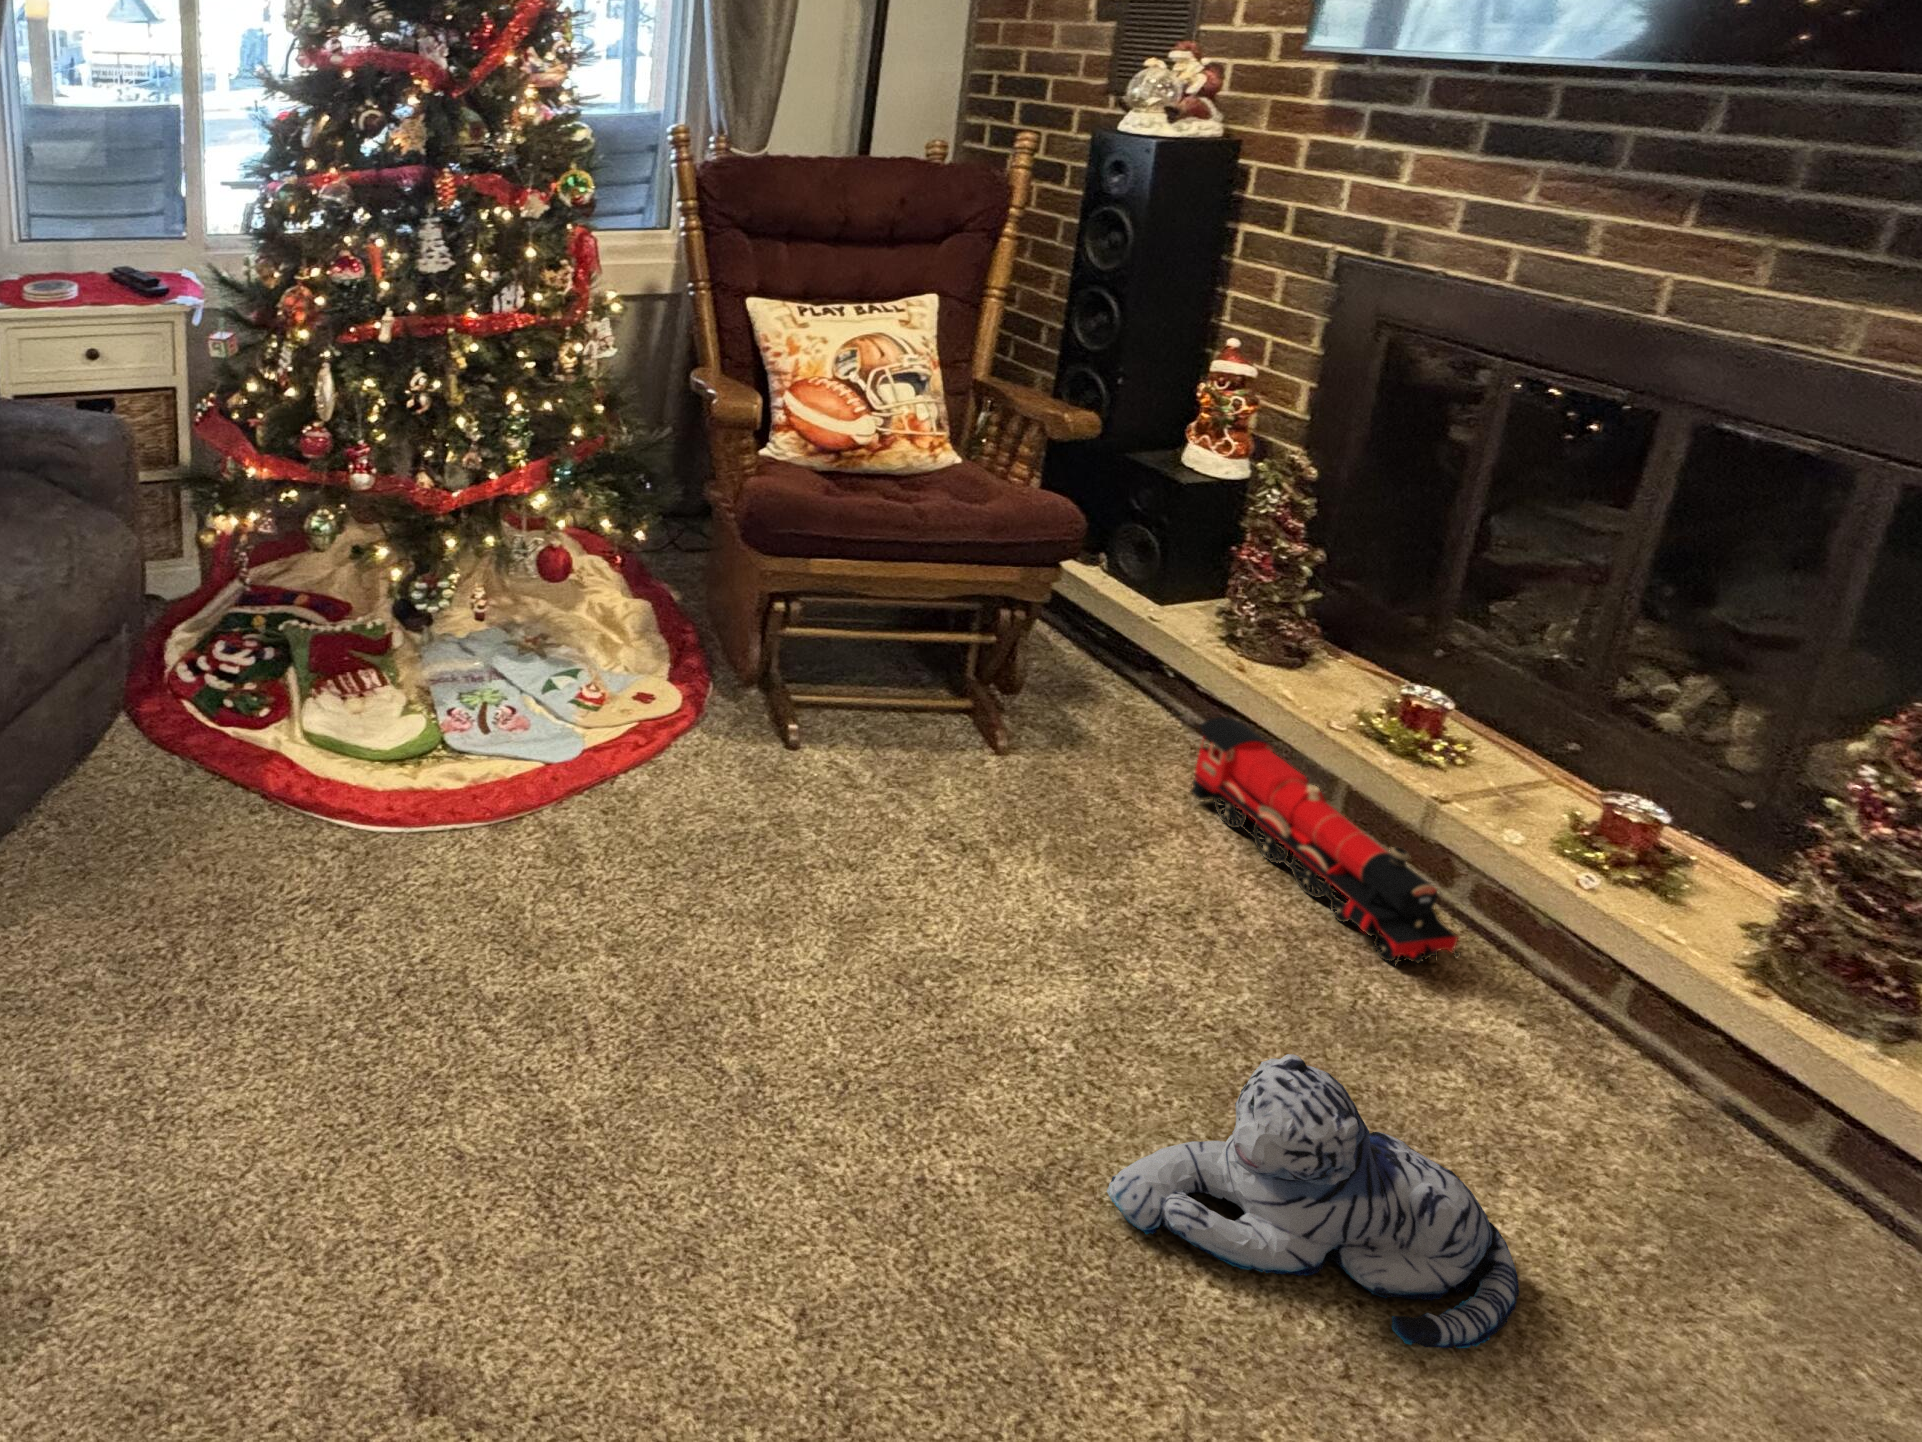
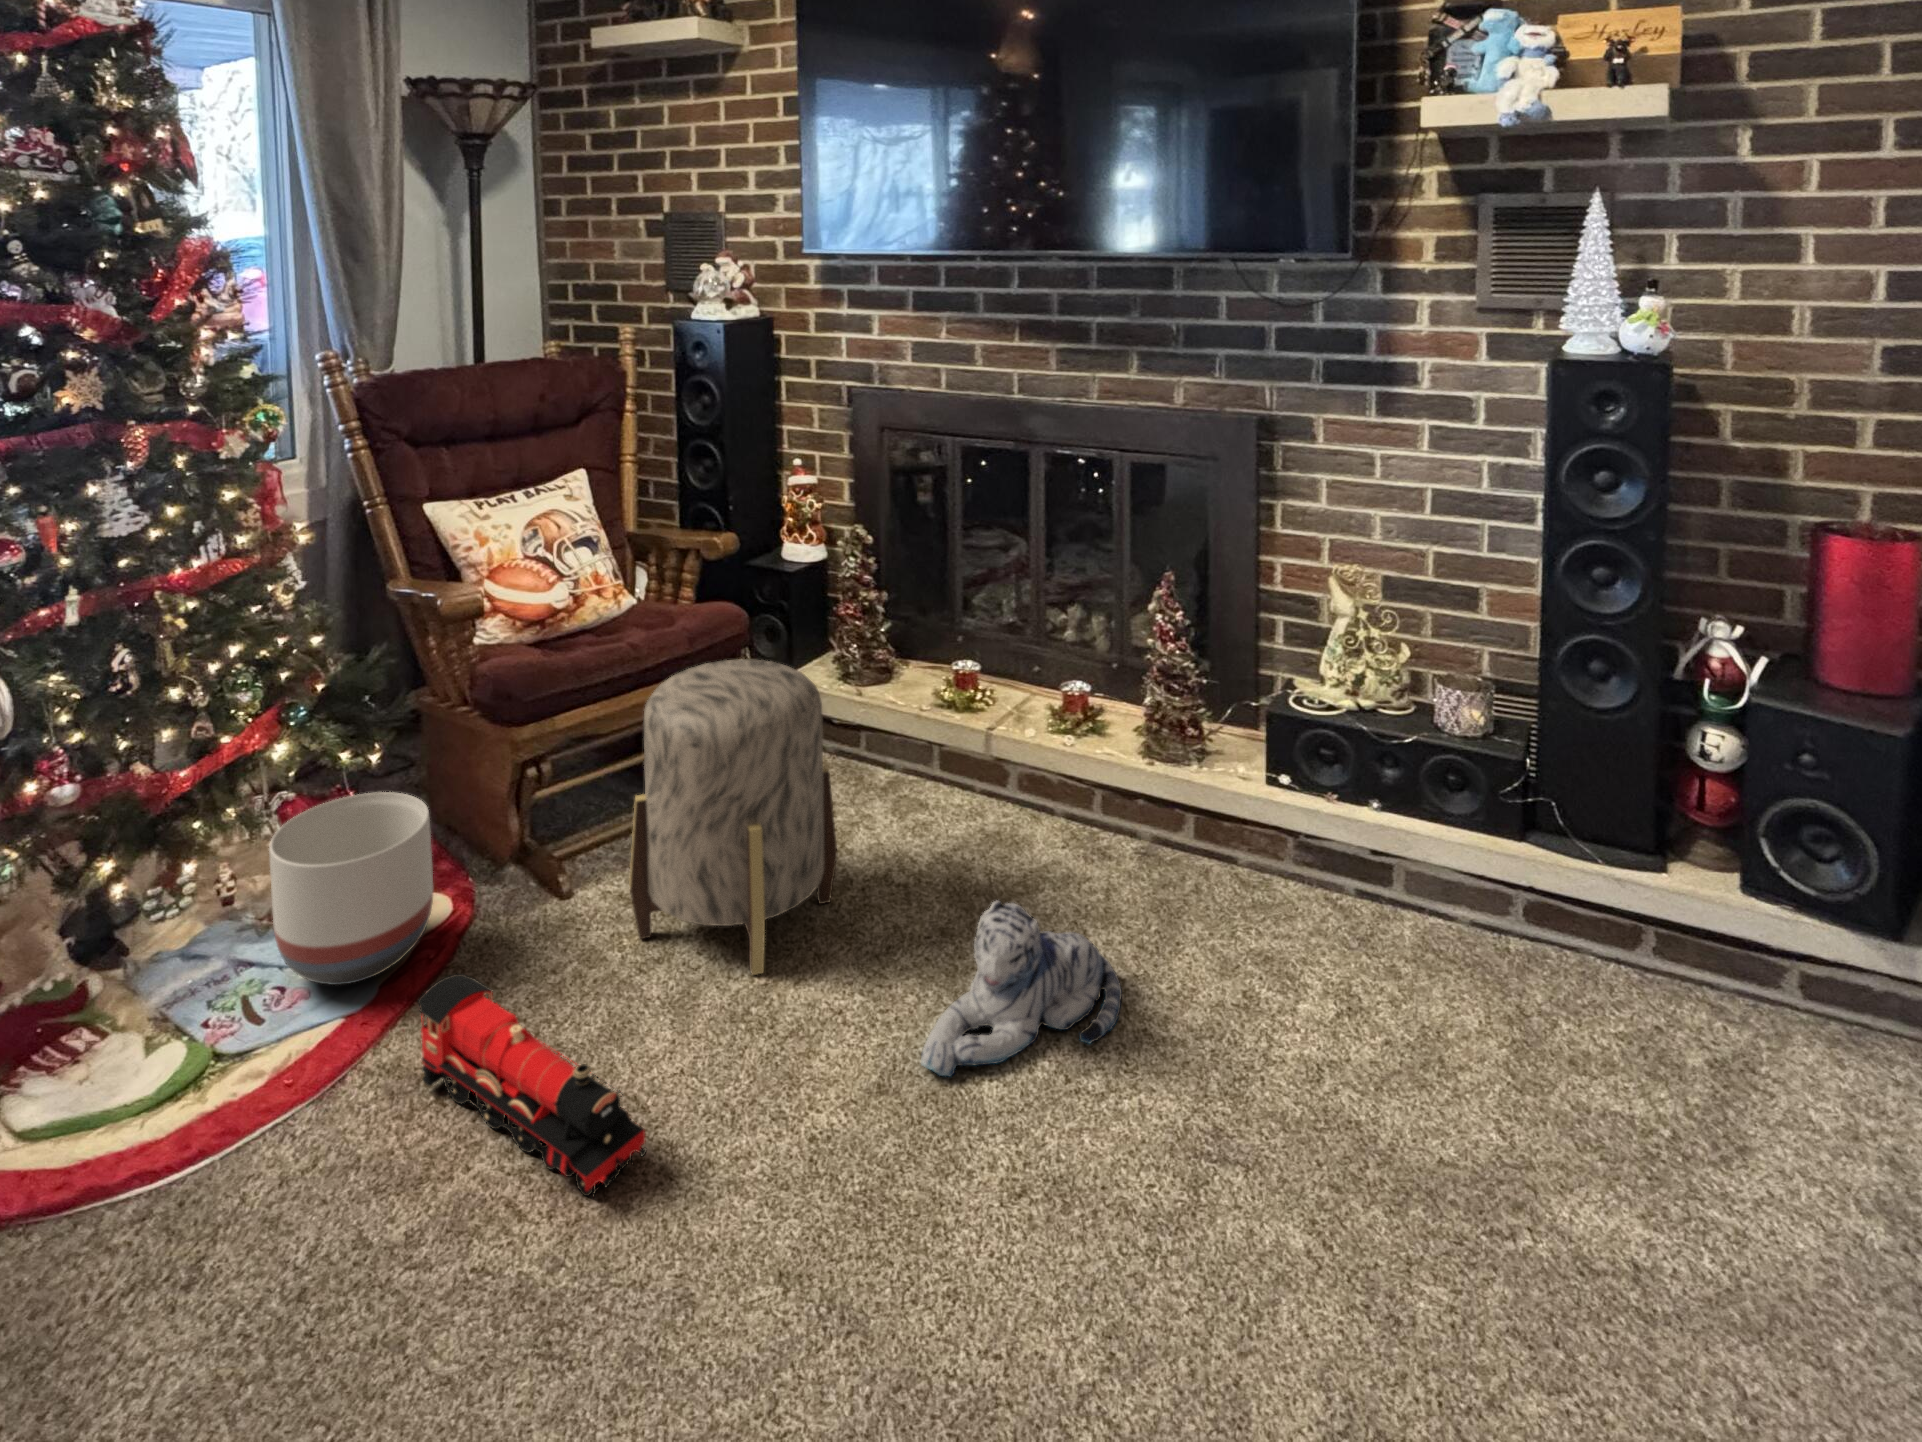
ottoman: none [835,562,1123,951] -> present [629,659,838,975]
planter: none [511,565,657,742] -> present [269,792,433,985]
toy train: present [1191,717,1460,965] -> present [418,974,647,1197]

